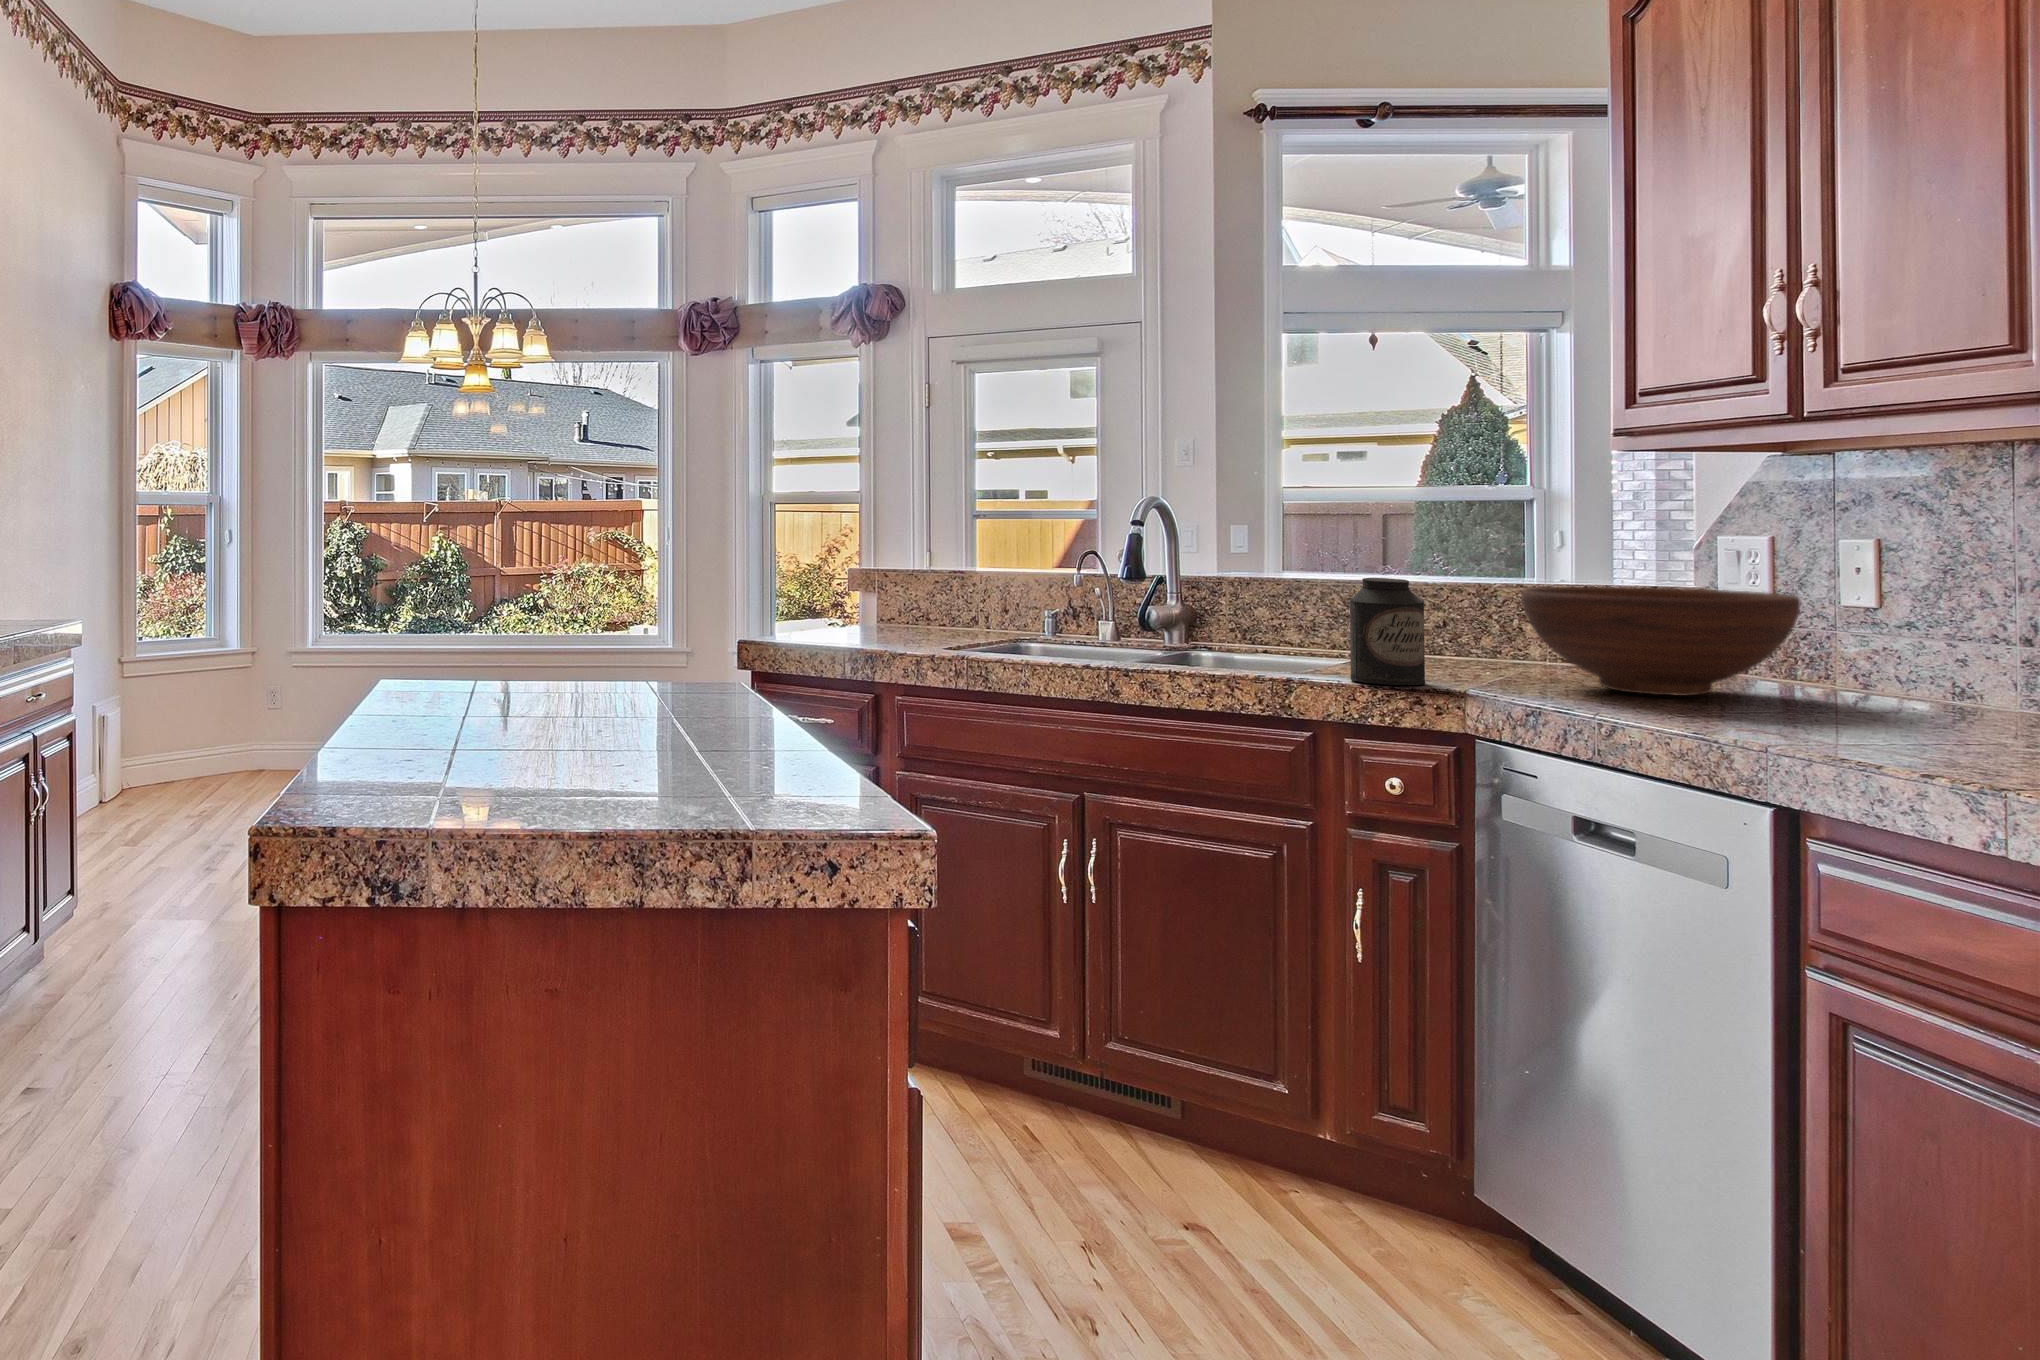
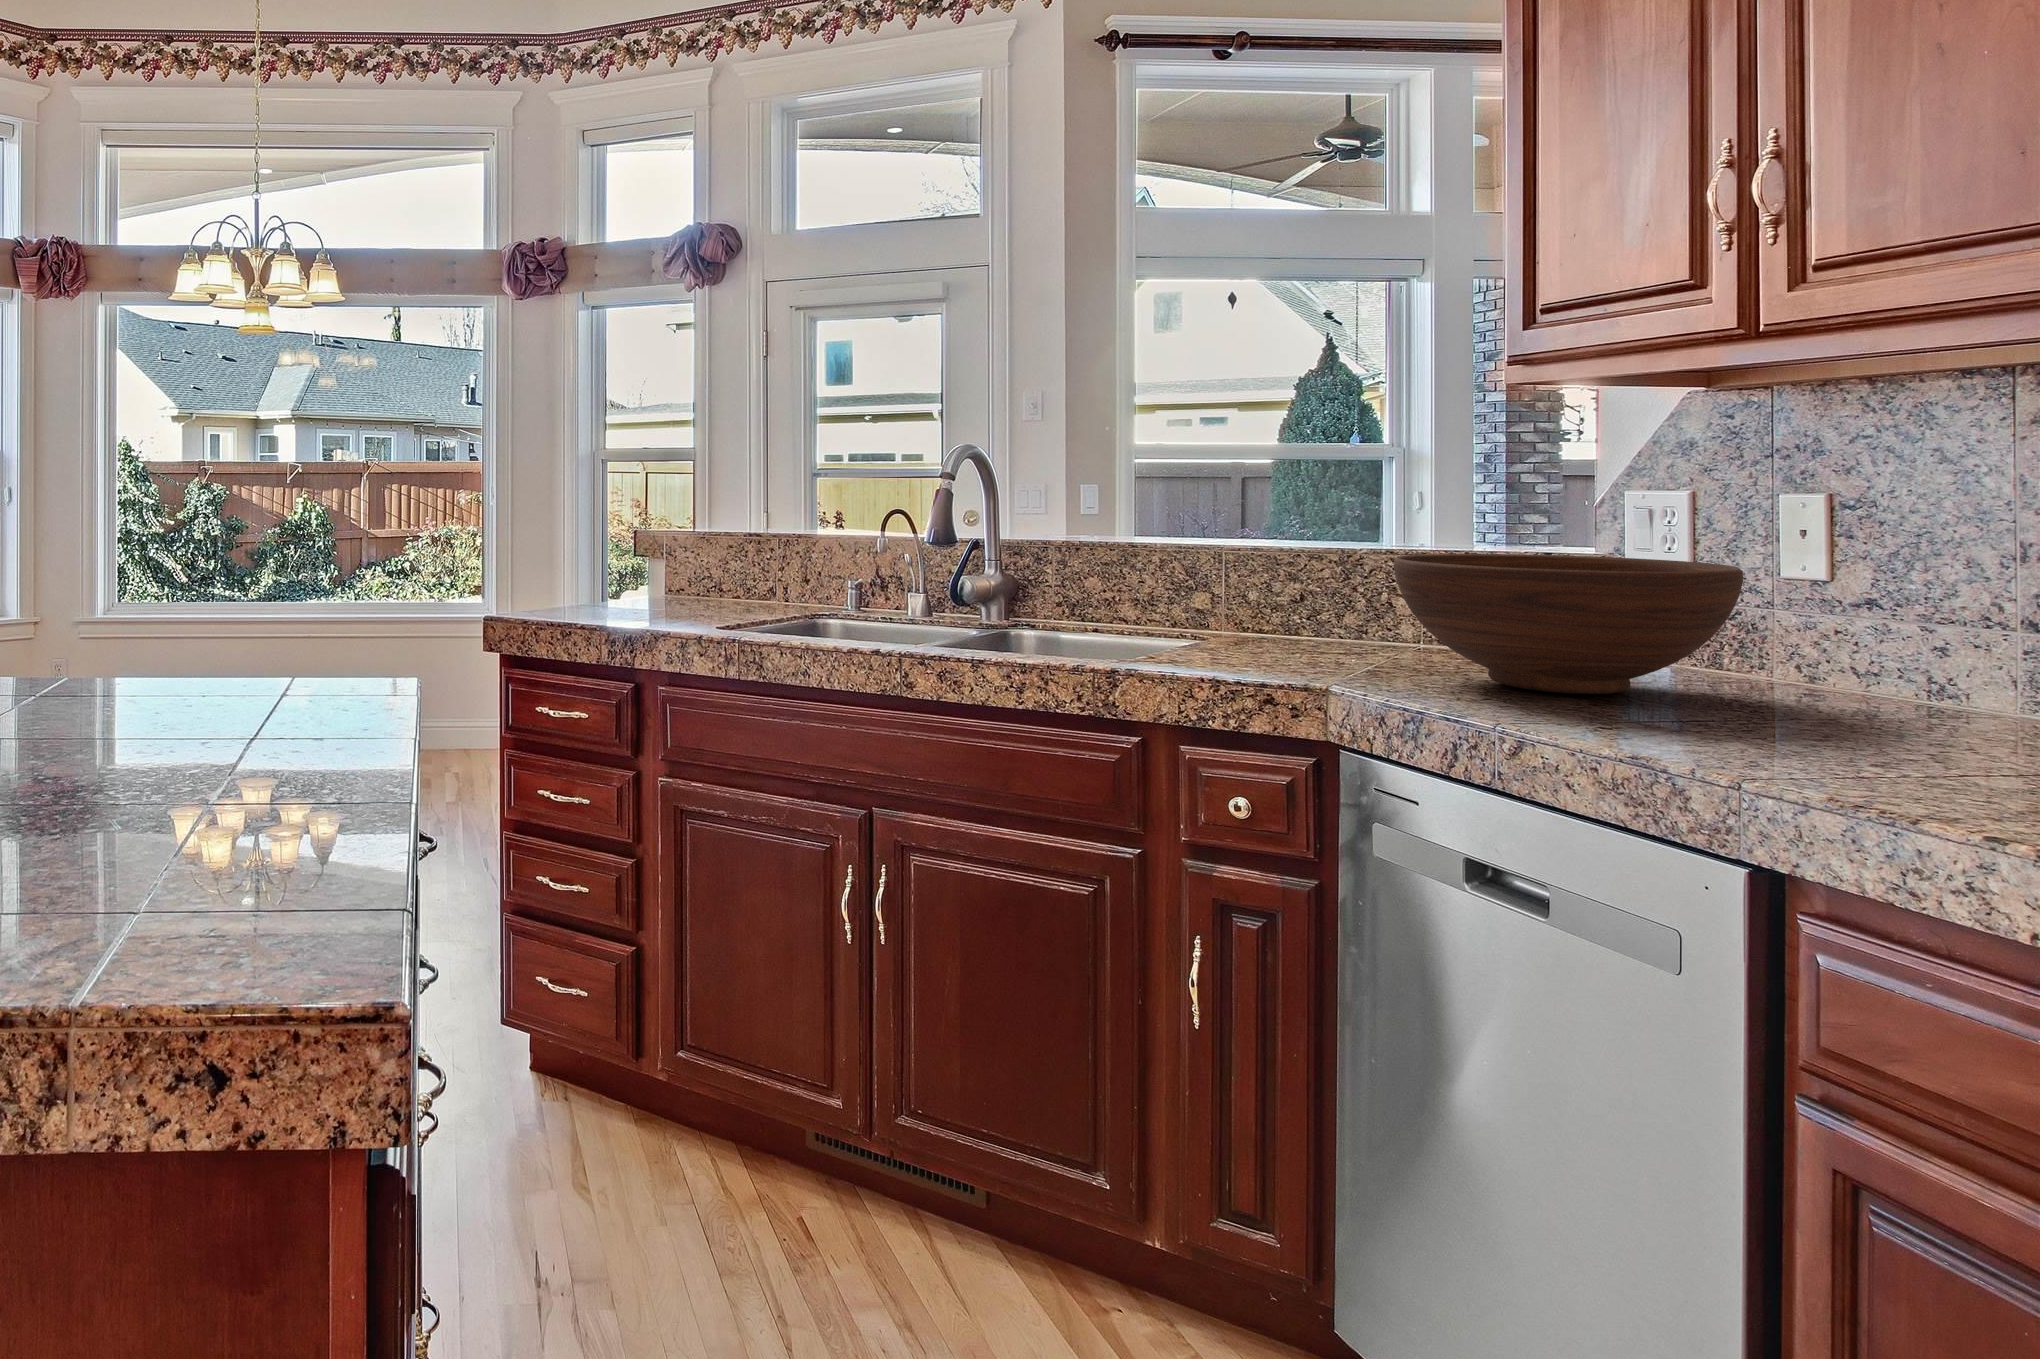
canister: present [1350,578,1425,685] -> none [1188,543,1278,679]

